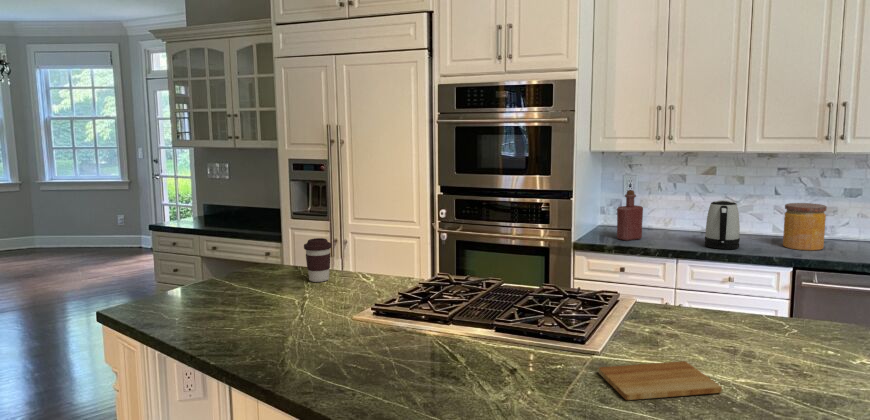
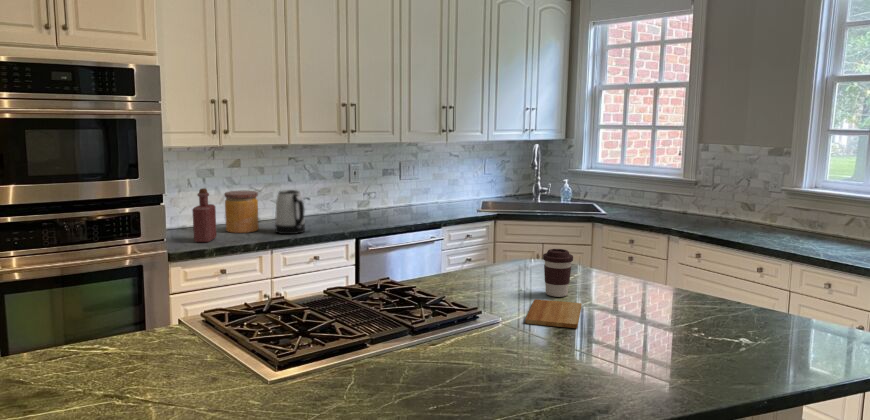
jar: present [783,203,827,250] -> present [224,190,259,233]
coffee cup: present [304,238,332,282] -> present [543,249,573,297]

